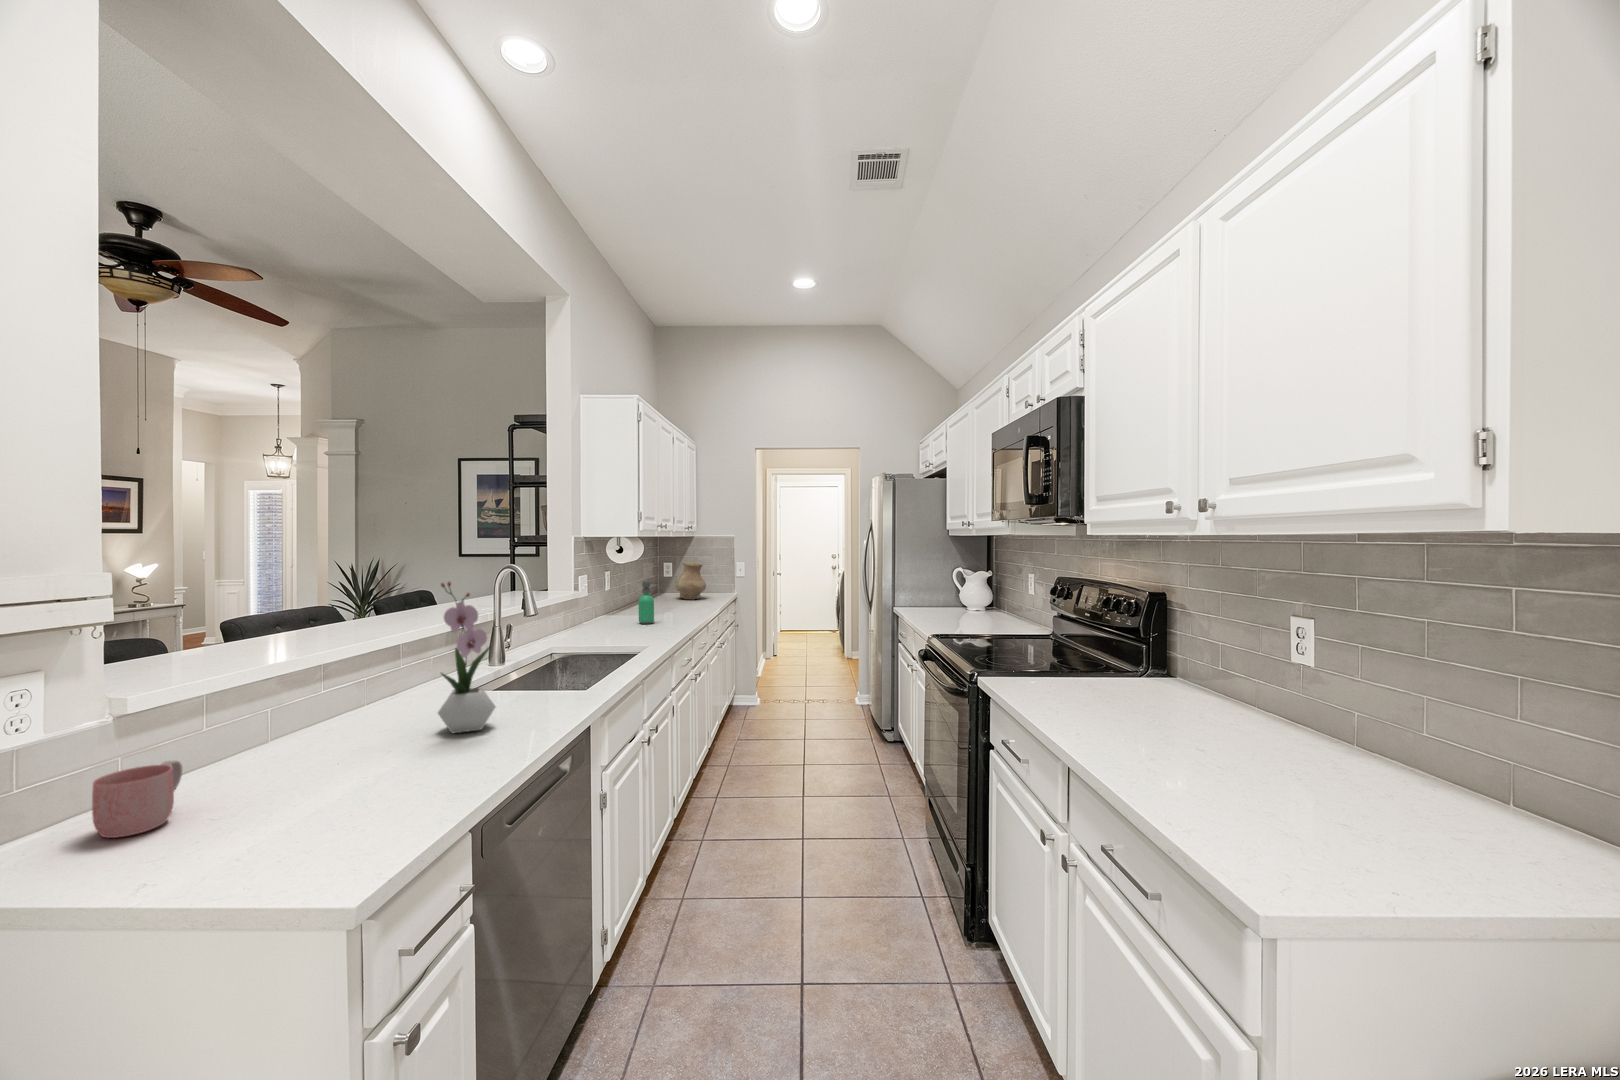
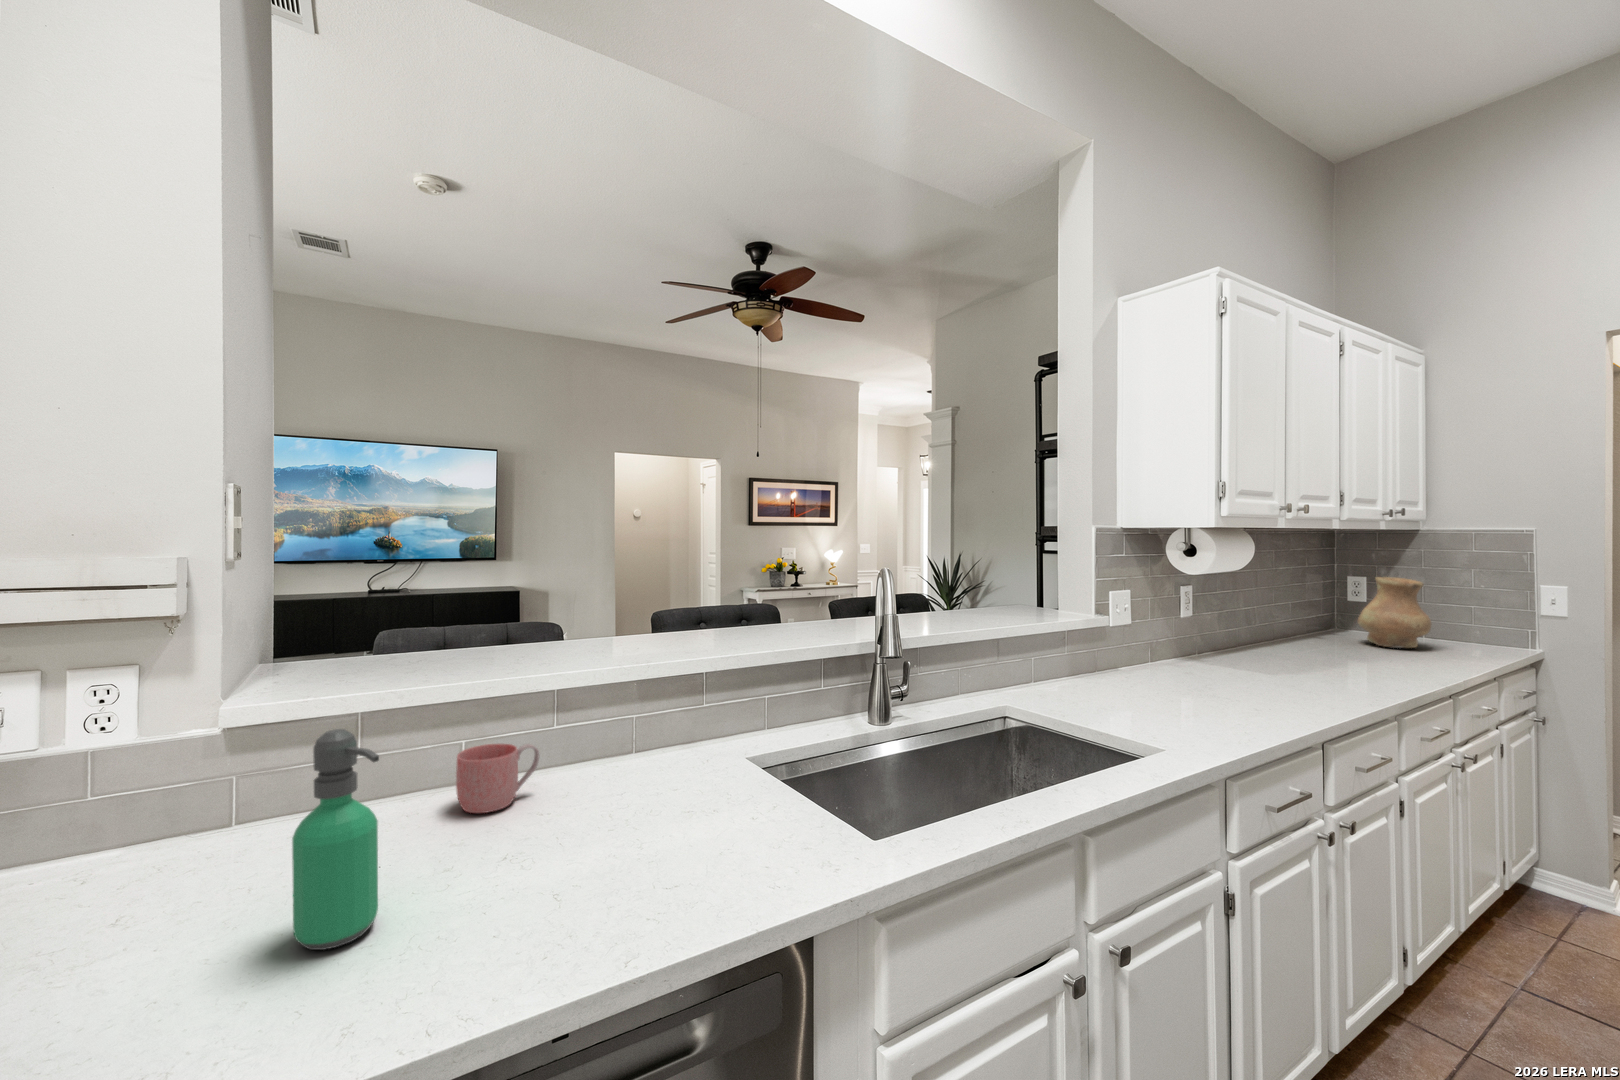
soap dispenser: present [638,579,658,624] -> present [292,729,379,950]
flower arrangement: present [438,582,496,733] -> none [537,594,664,870]
mug: present [92,761,182,838] -> present [456,744,539,813]

